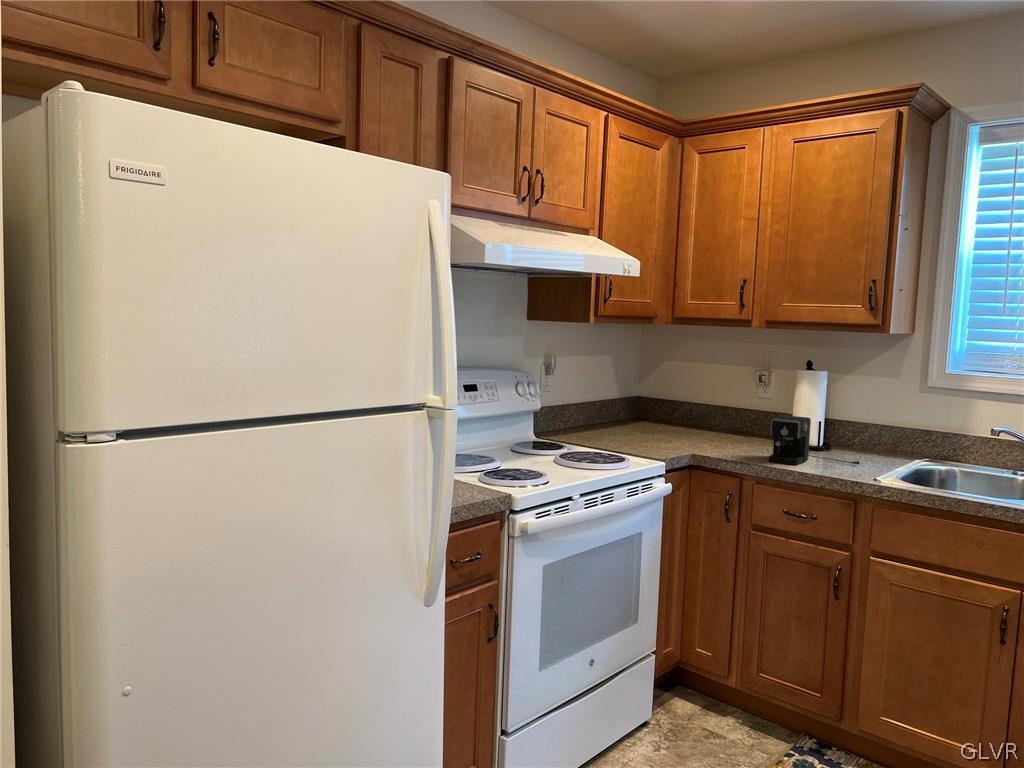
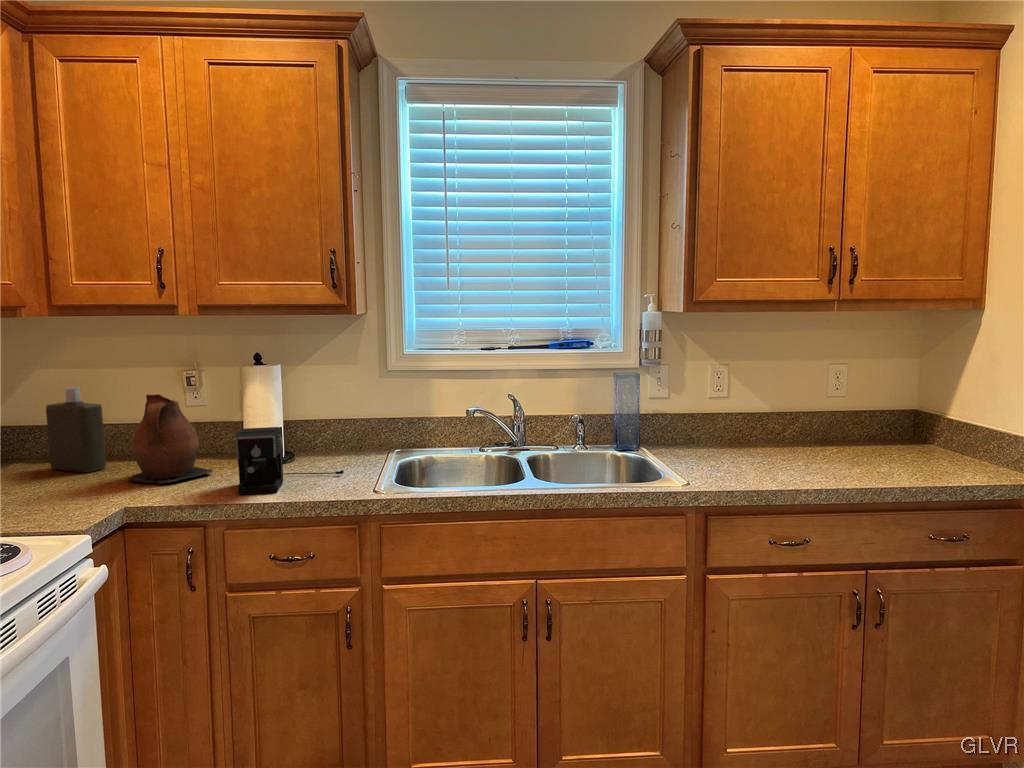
bottle: none [662,374,697,434] -> present [46,387,106,473]
ceramic pitcher: none [701,382,762,448] -> present [127,394,213,484]

